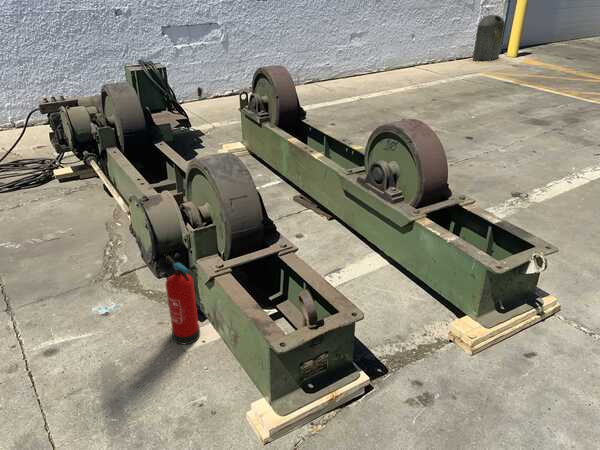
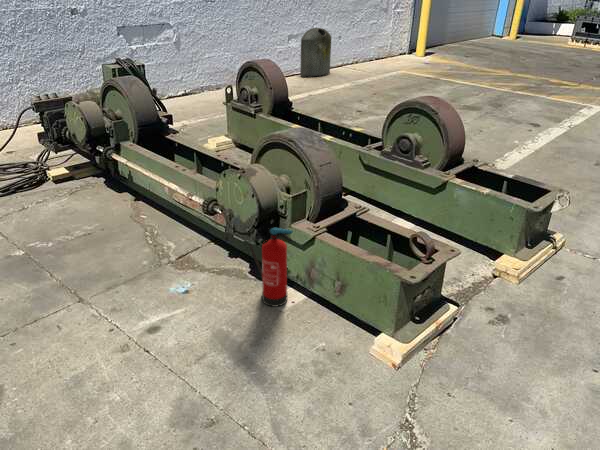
trash can: present [473,15,505,61] -> present [300,28,331,77]

